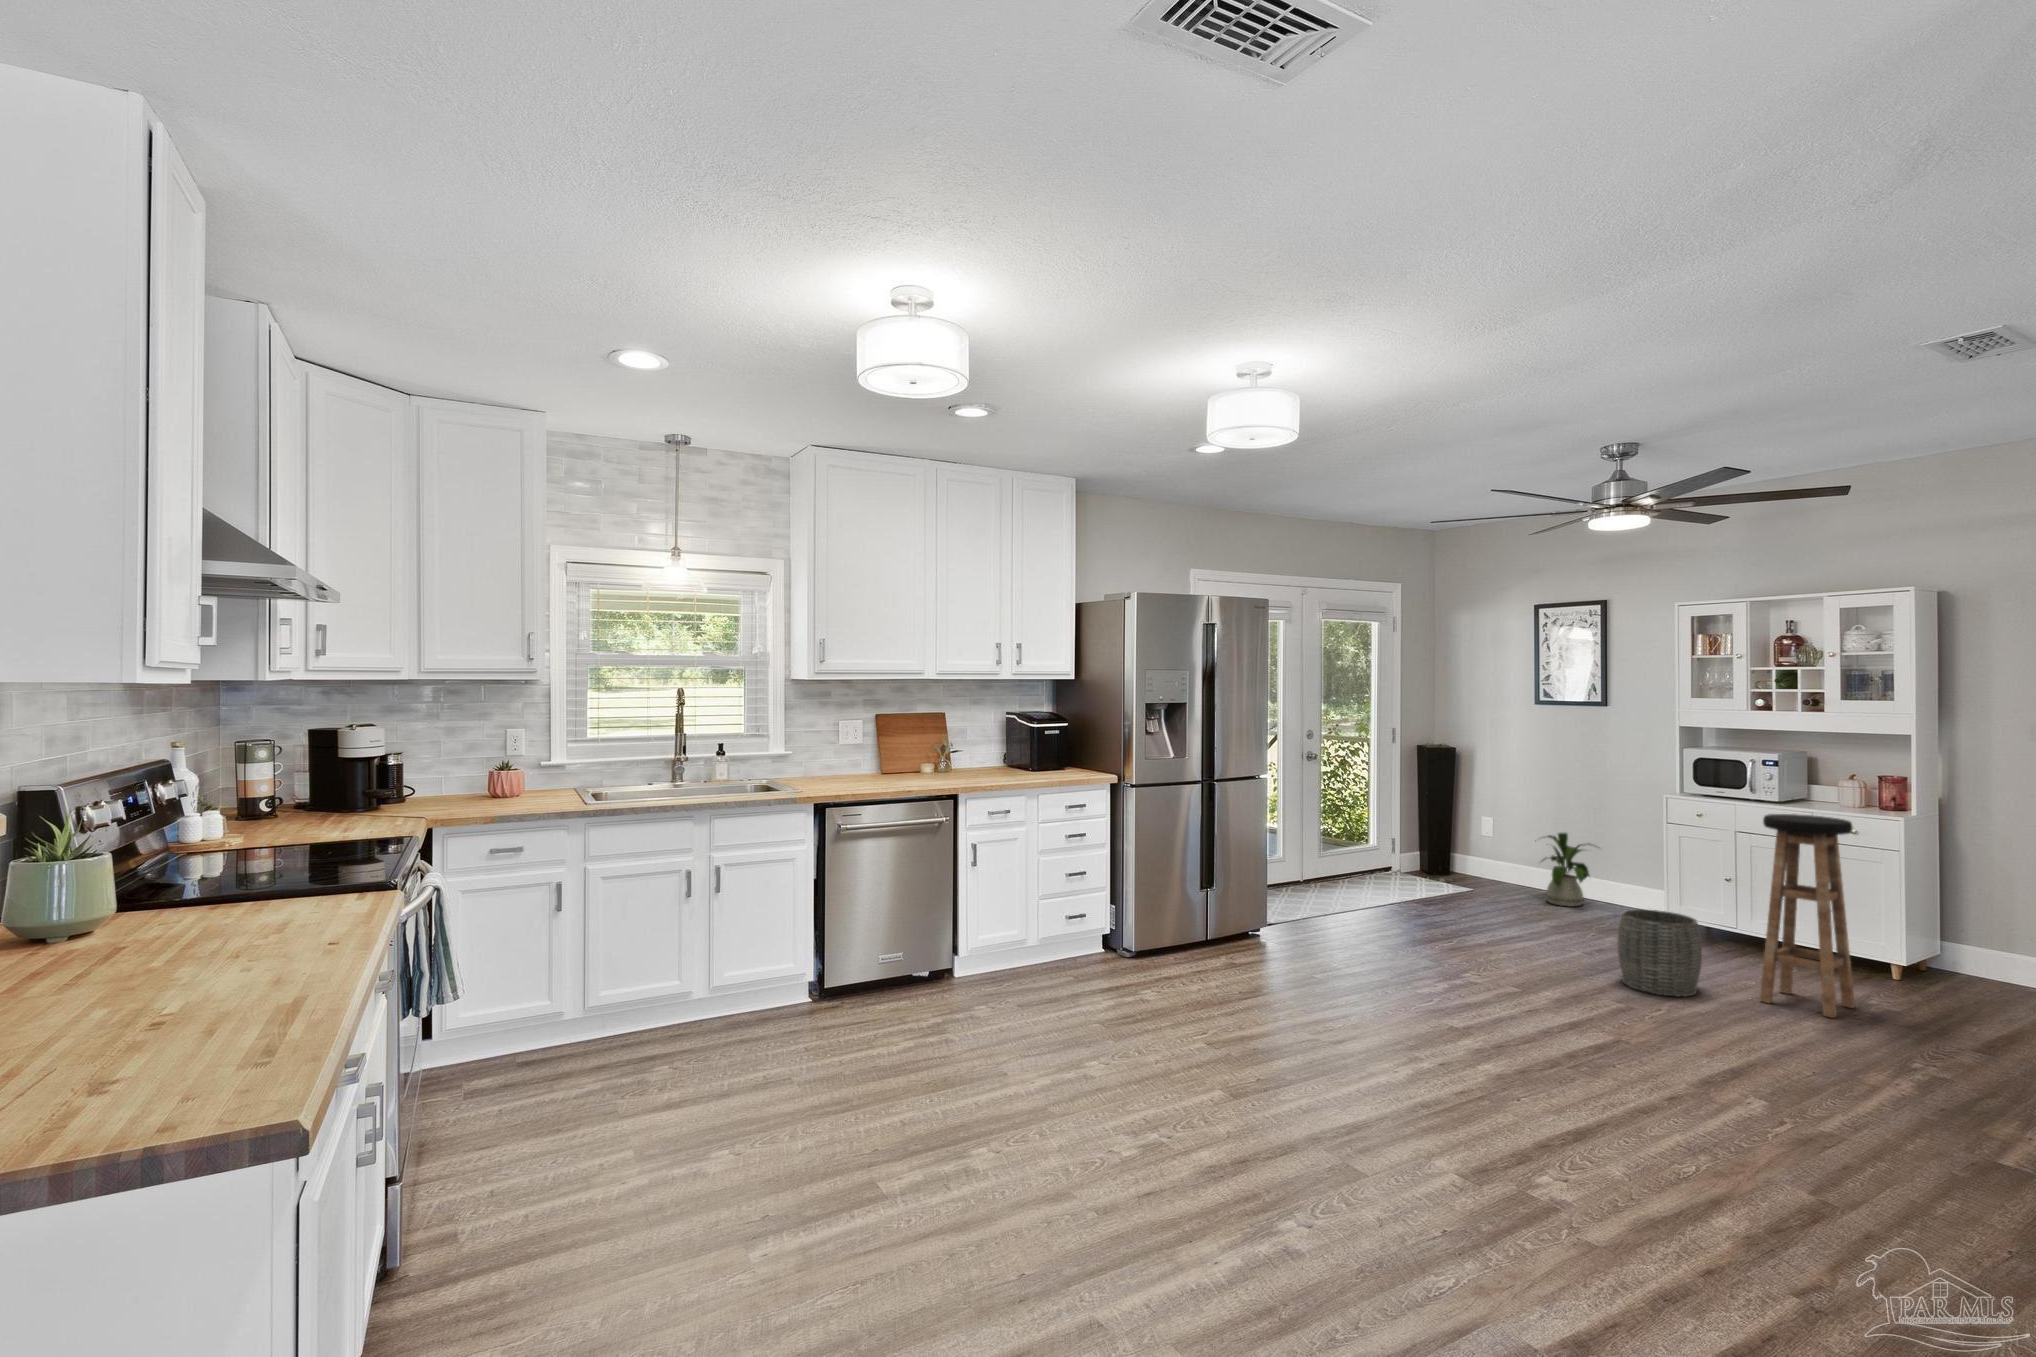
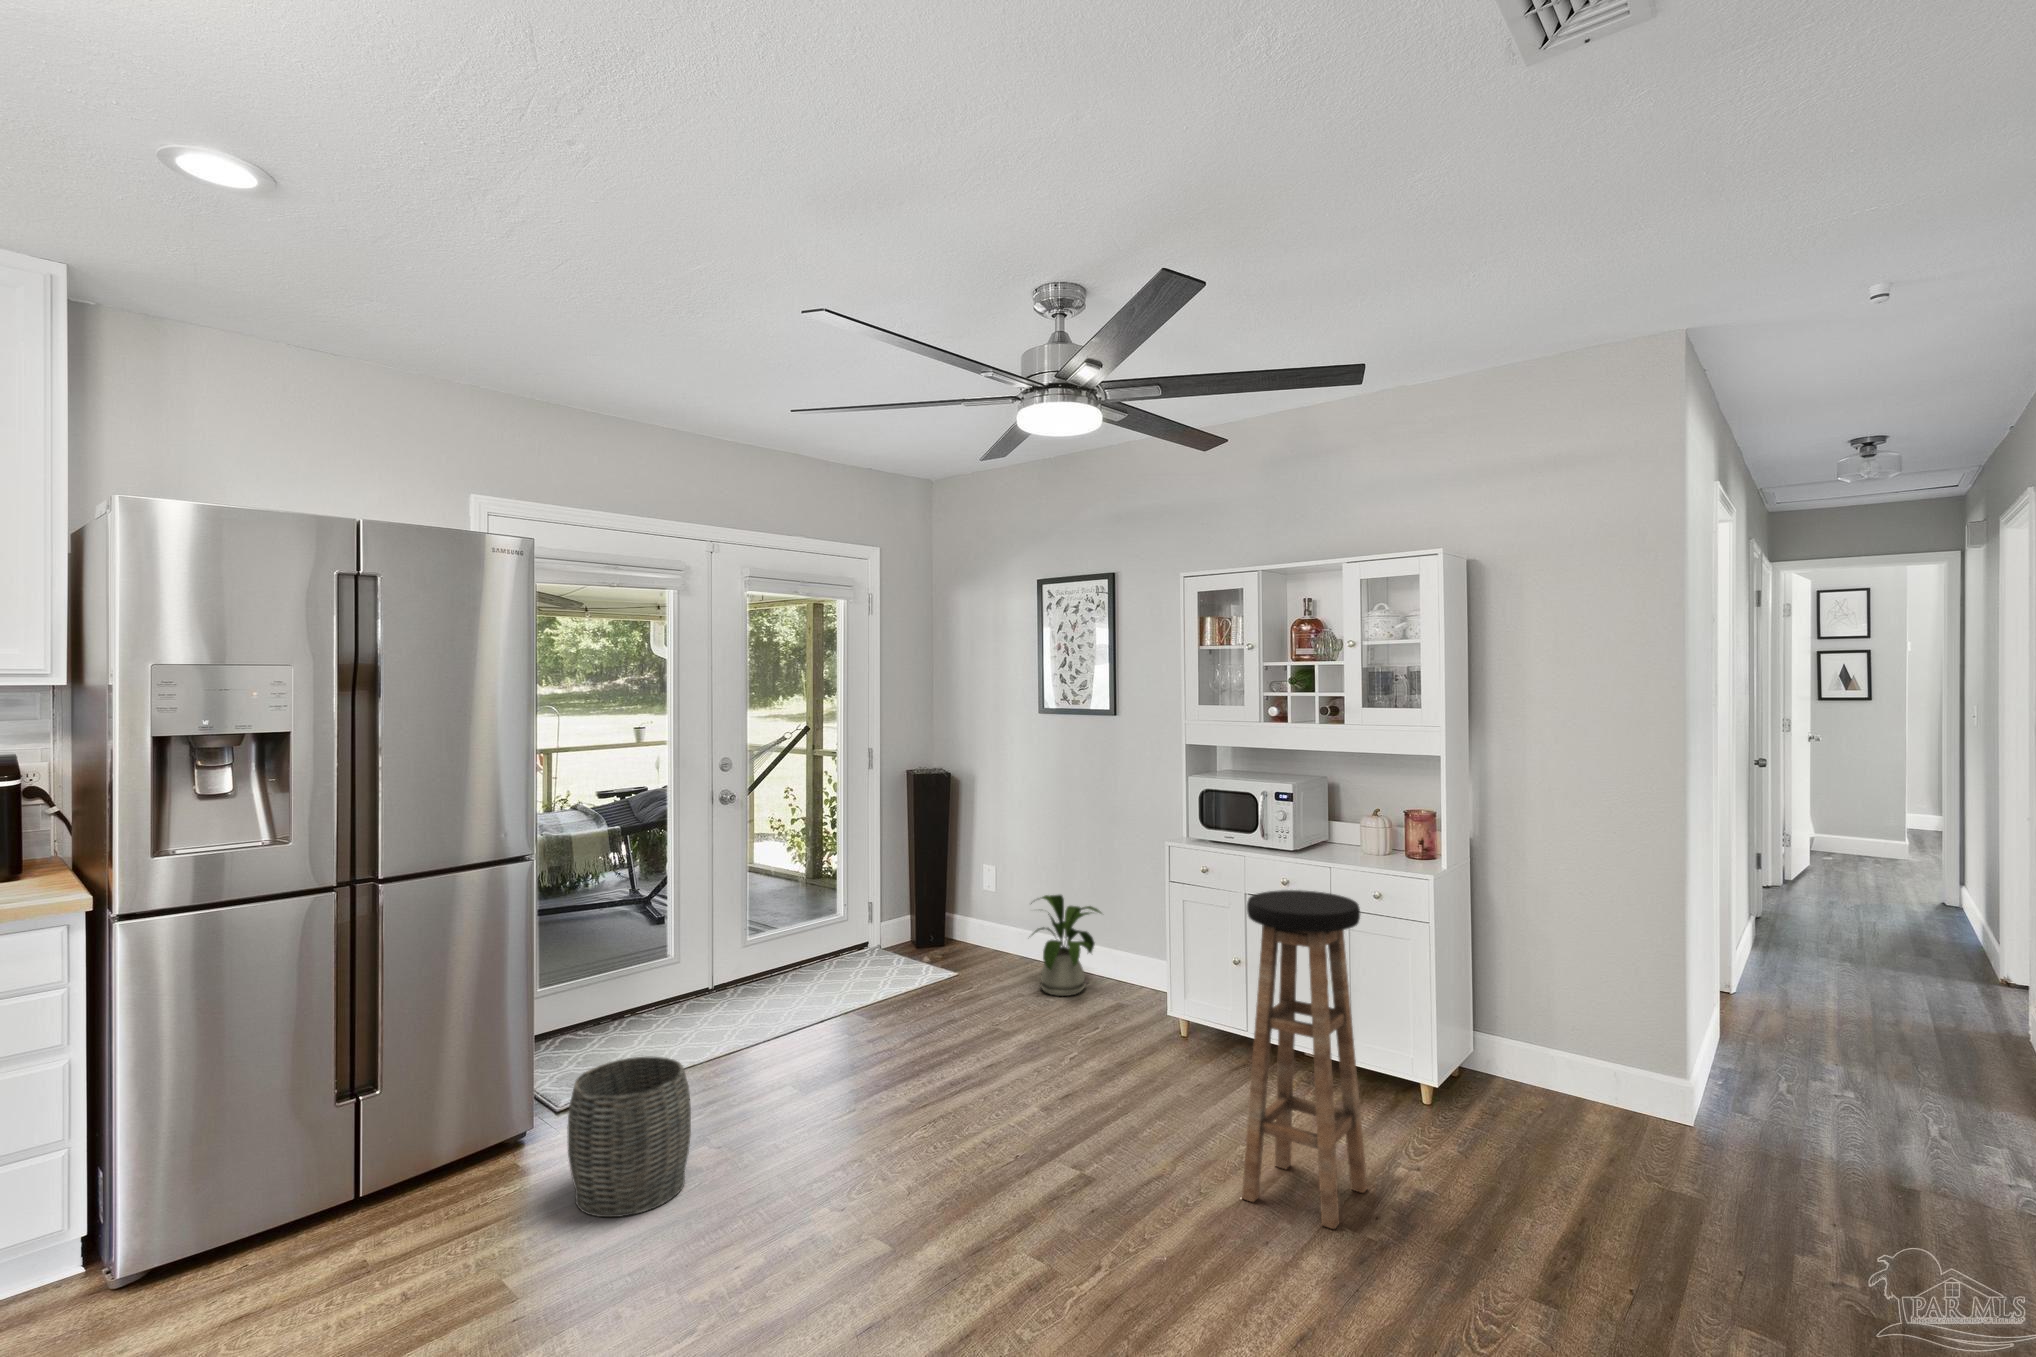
woven basket: present [1618,909,1702,997] -> present [567,1057,691,1217]

